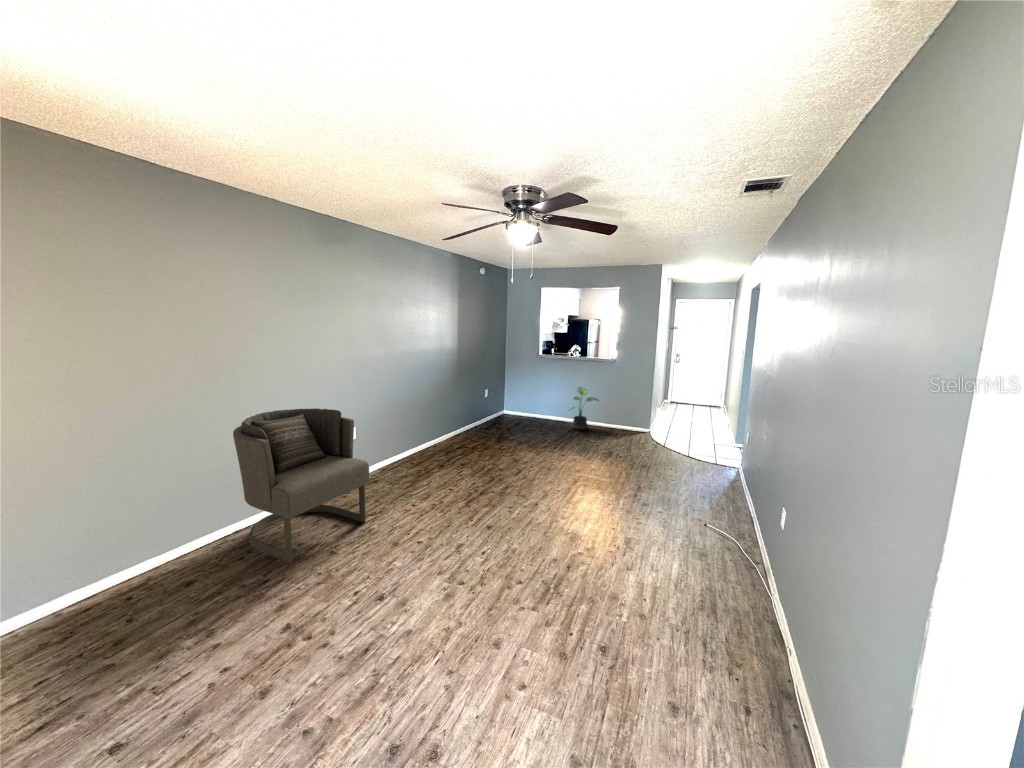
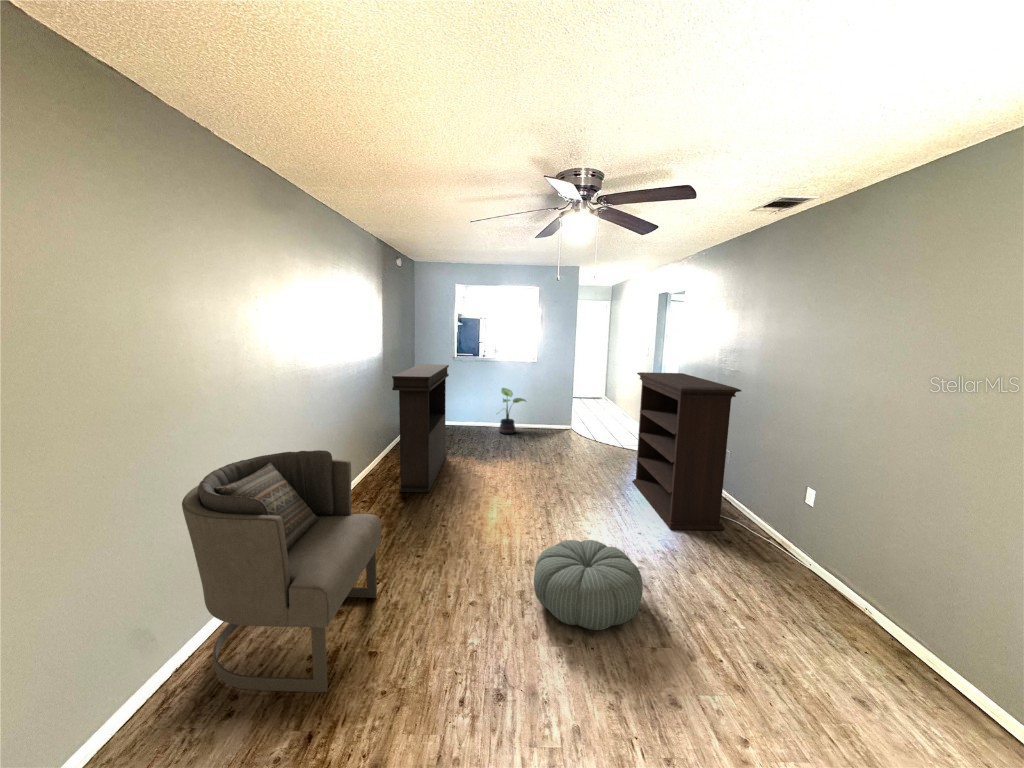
console table: none [440,359,510,465] -> present [392,364,449,492]
bookshelf: none [648,375,726,544] -> present [632,372,741,530]
pouf: none [459,511,551,583] -> present [534,540,643,630]

